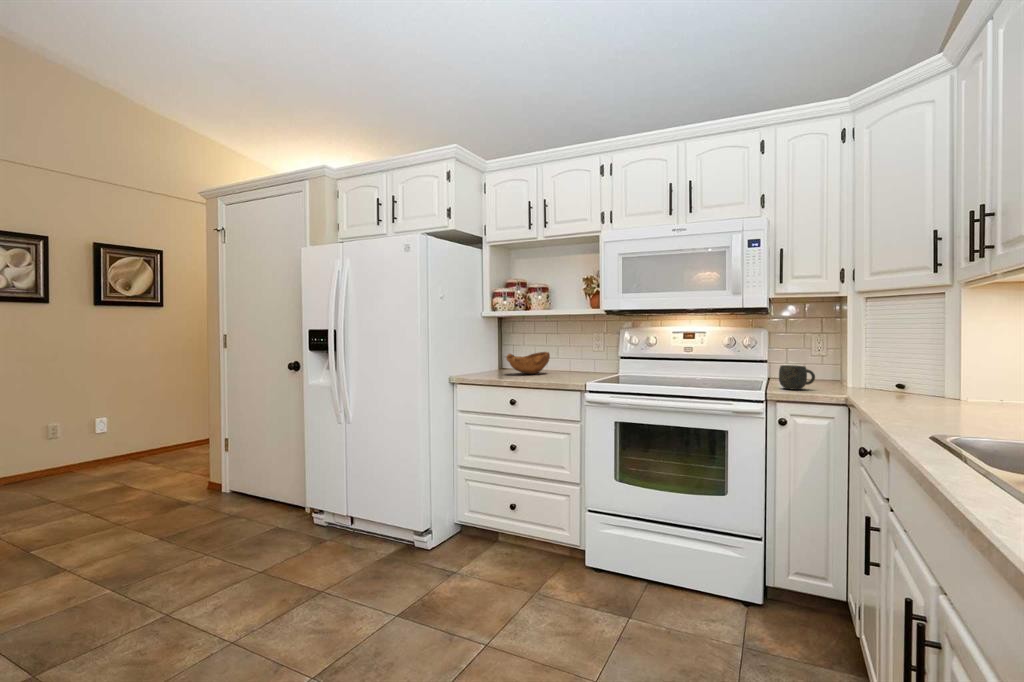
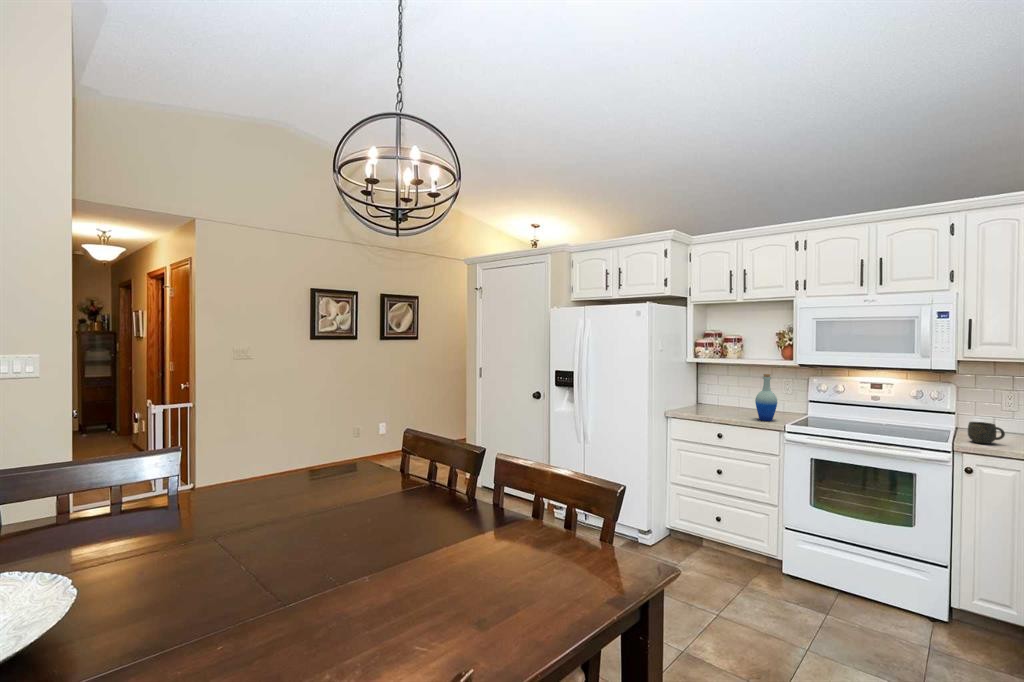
bottle: none [556,323,581,381] -> present [755,374,777,421]
wooden bowl: present [507,352,550,374] -> none [707,392,745,411]

